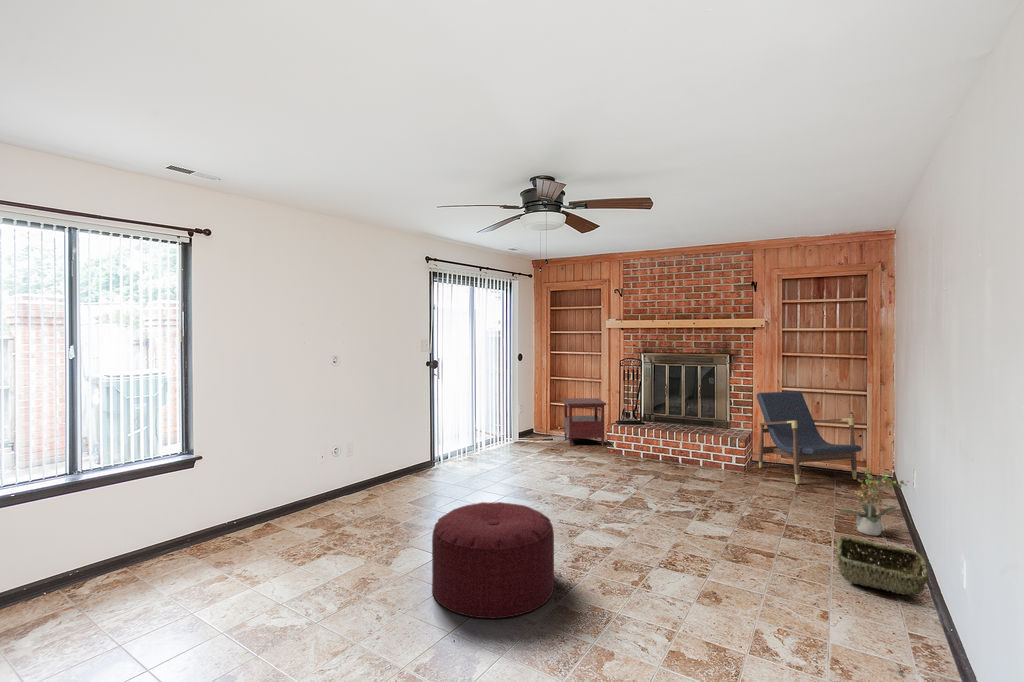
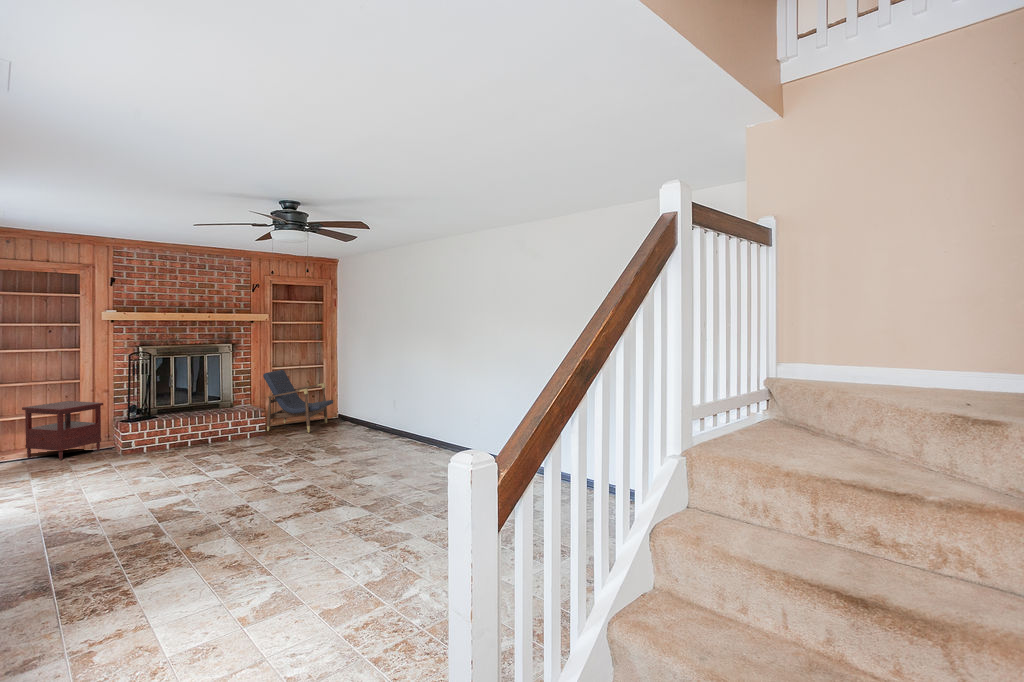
potted plant: present [840,467,906,535] -> none [372,404,400,441]
ottoman: present [432,502,554,618] -> none [256,464,357,544]
woven basket: present [837,536,929,595] -> none [405,434,445,457]

